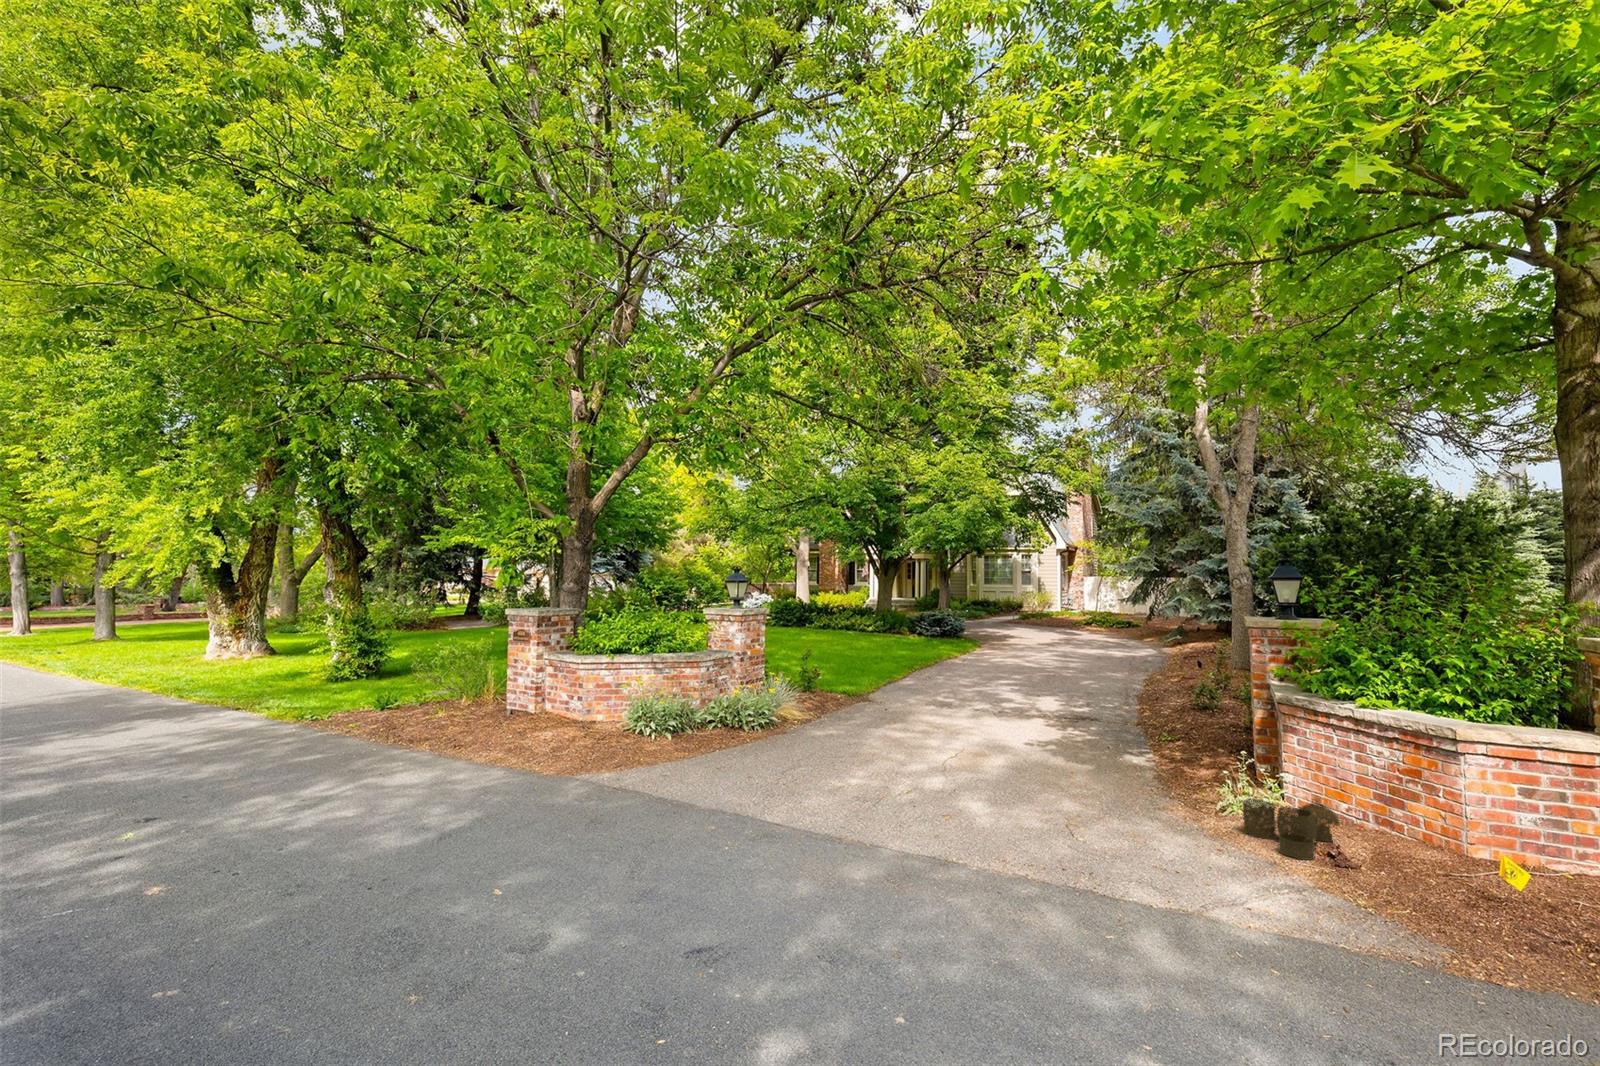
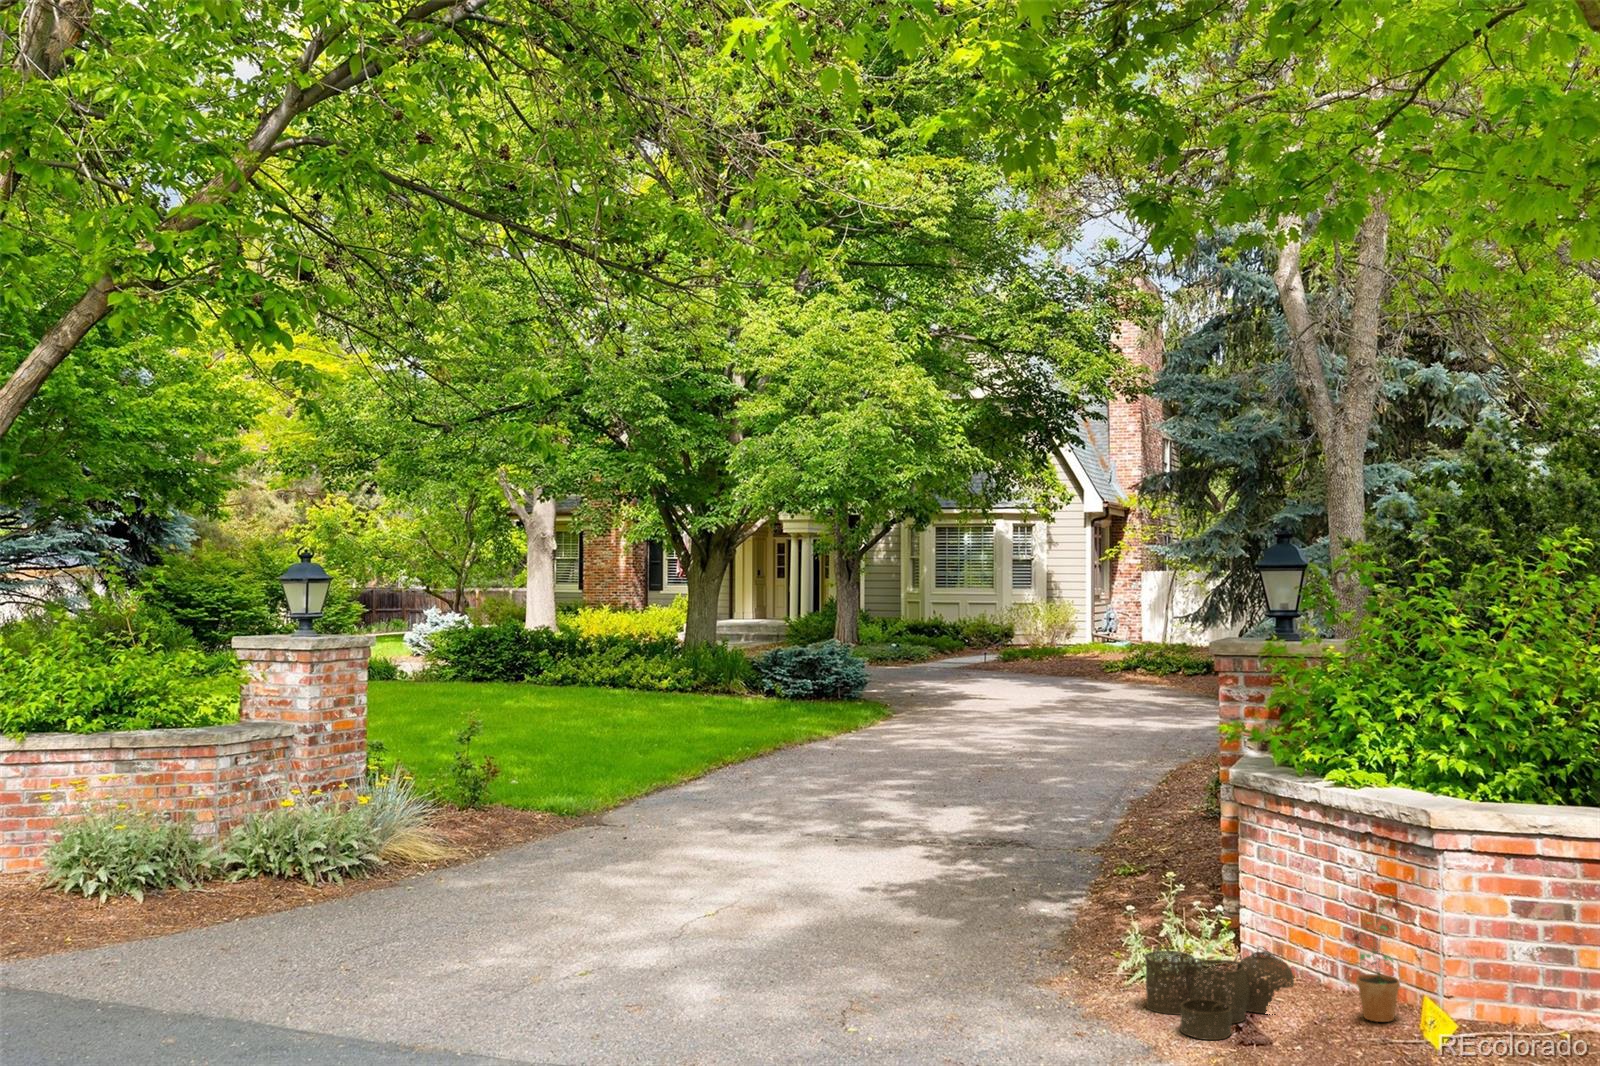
potted plant: none [1398,780,1437,858] -> present [1352,897,1401,1022]

